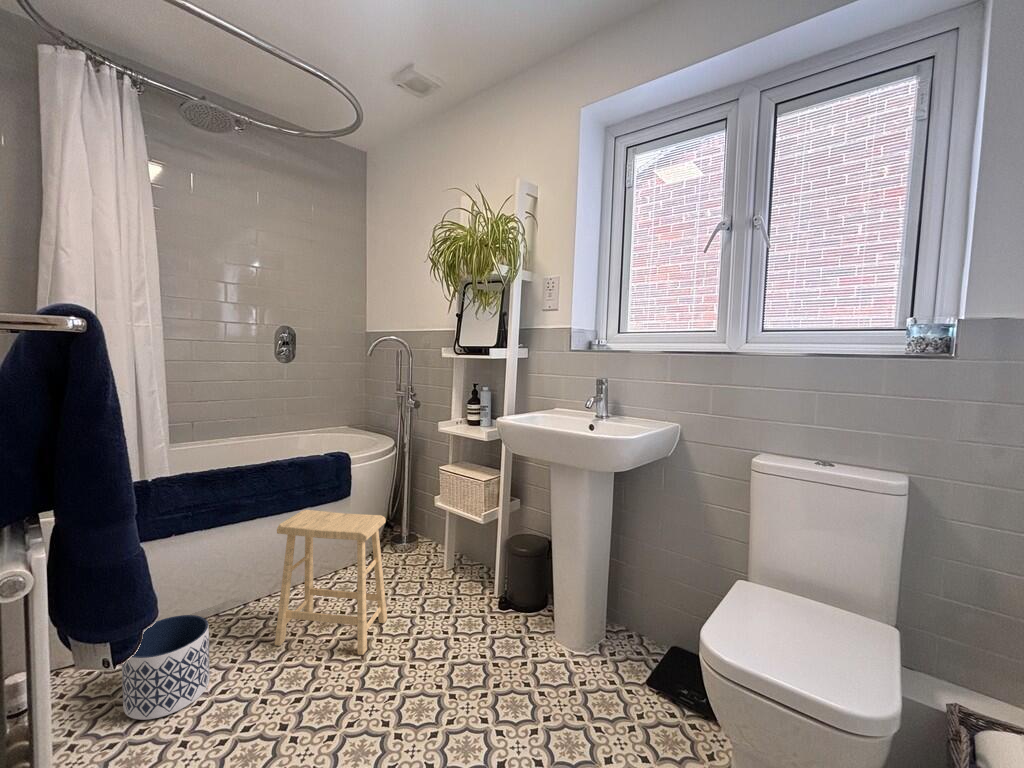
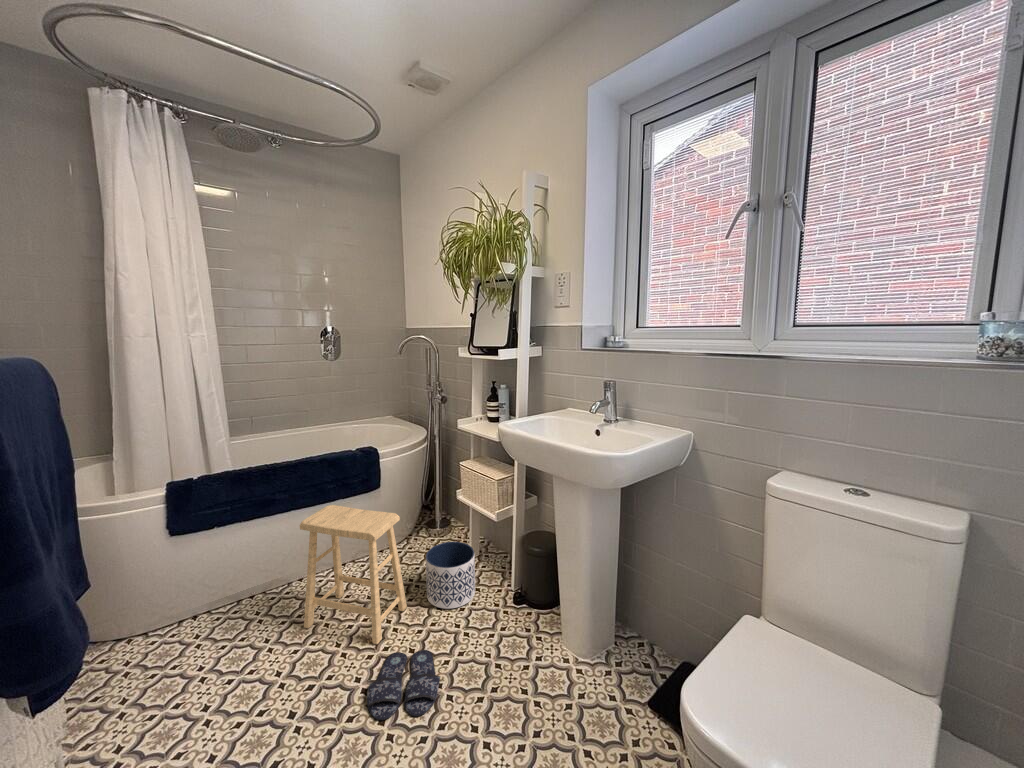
planter: present [122,615,210,720] -> present [426,542,475,609]
slippers: none [364,656,439,722] -> present [367,650,440,720]

